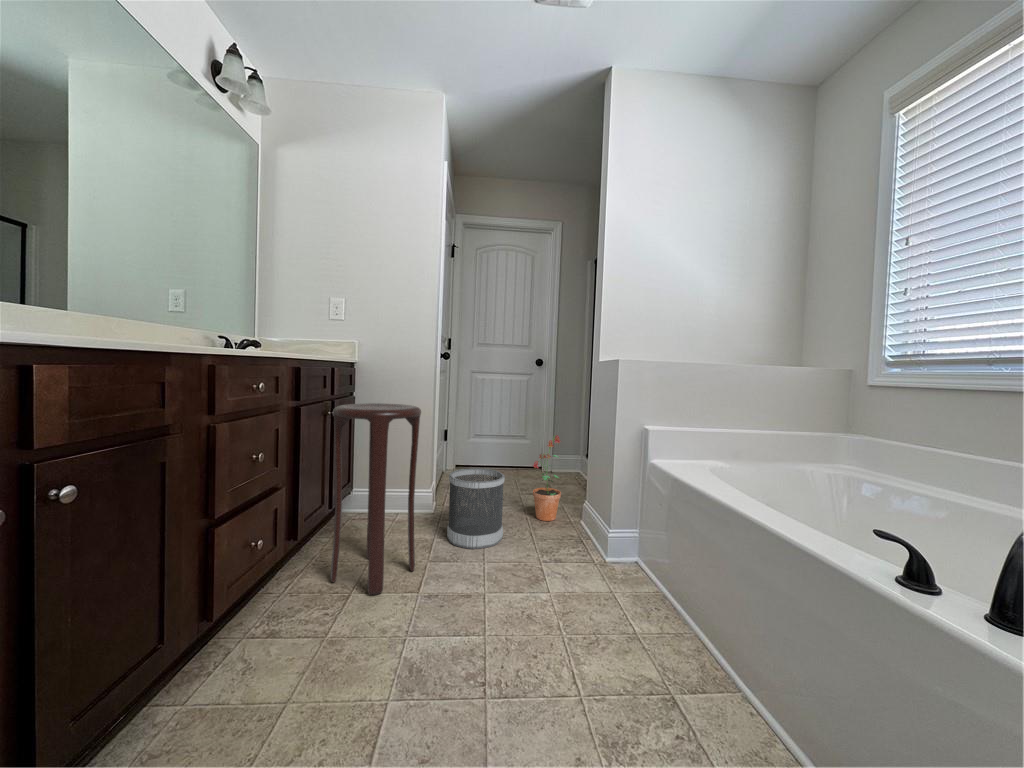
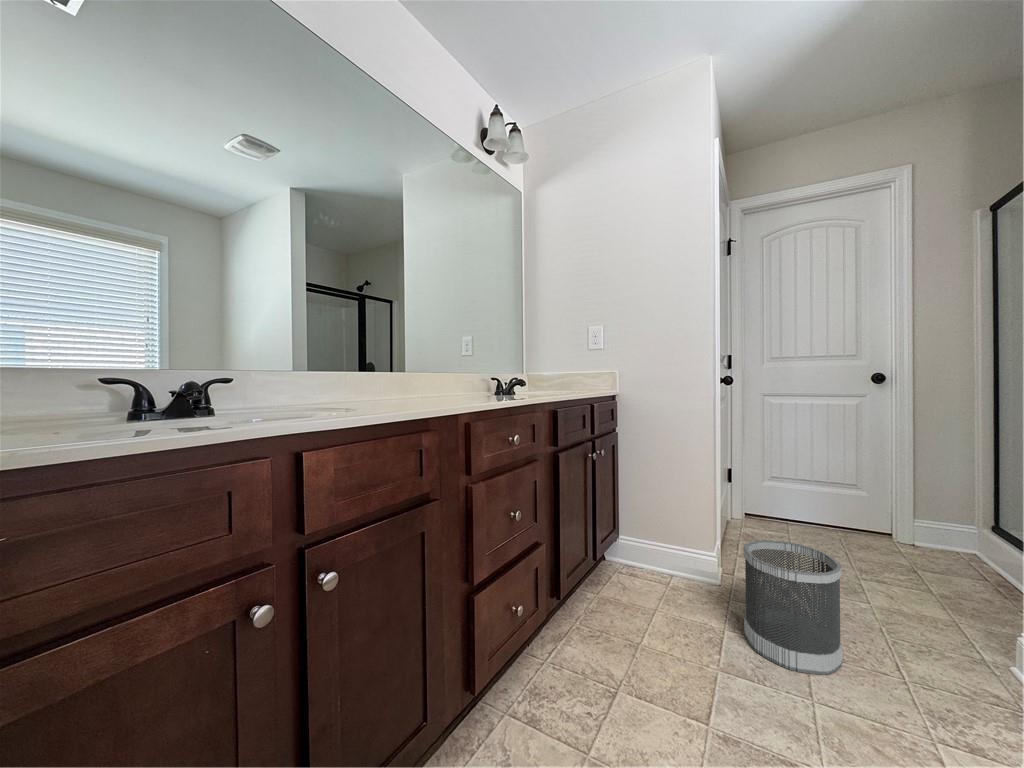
stool: present [330,403,421,595] -> none [591,451,700,707]
potted plant: present [533,435,561,521] -> none [889,504,962,652]

